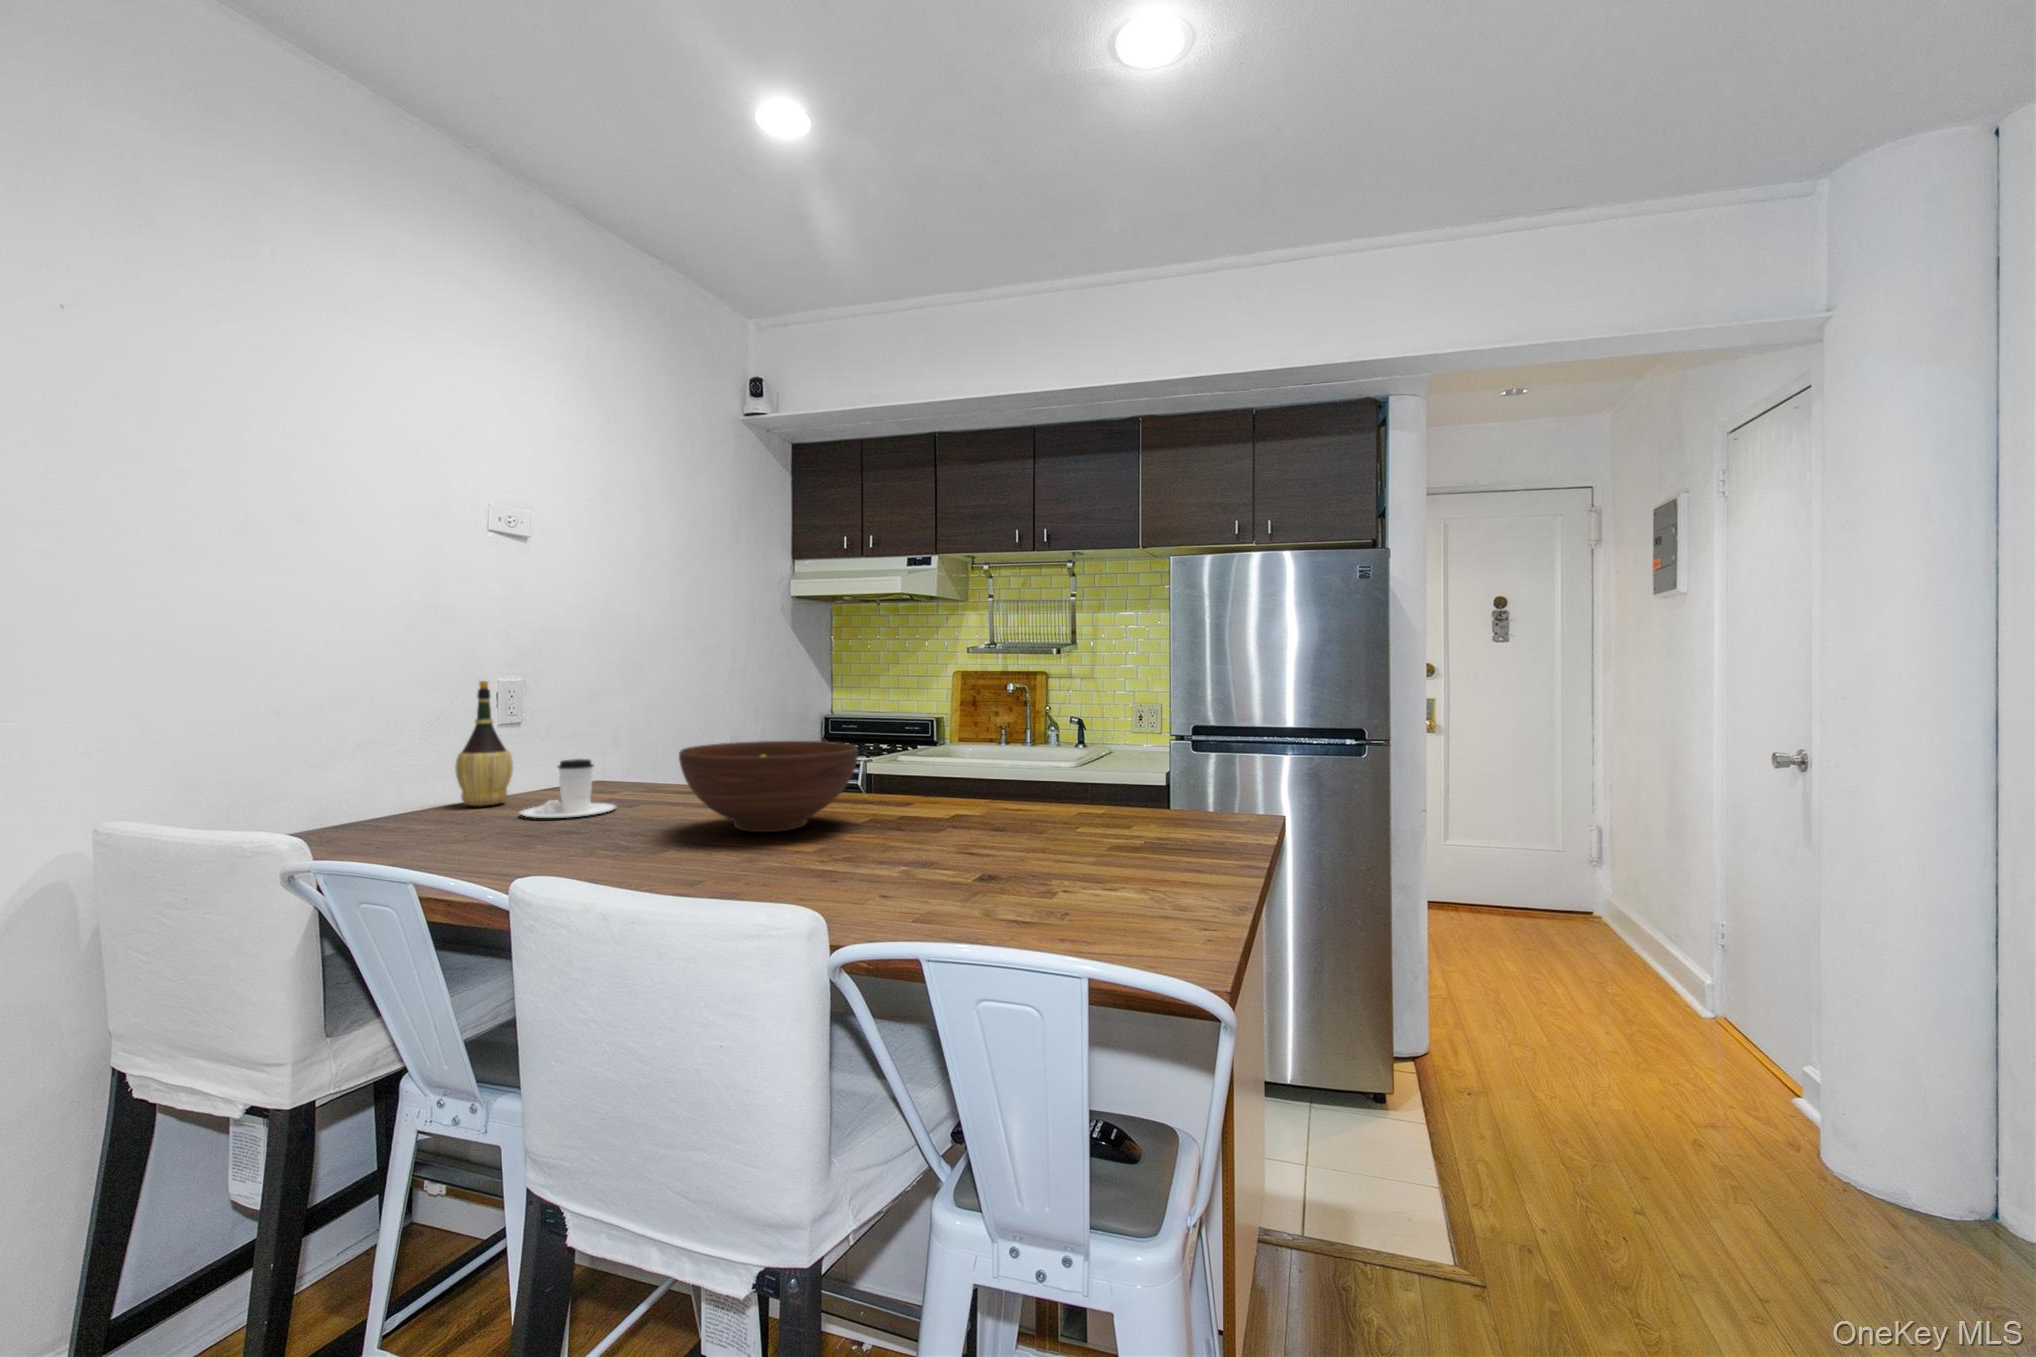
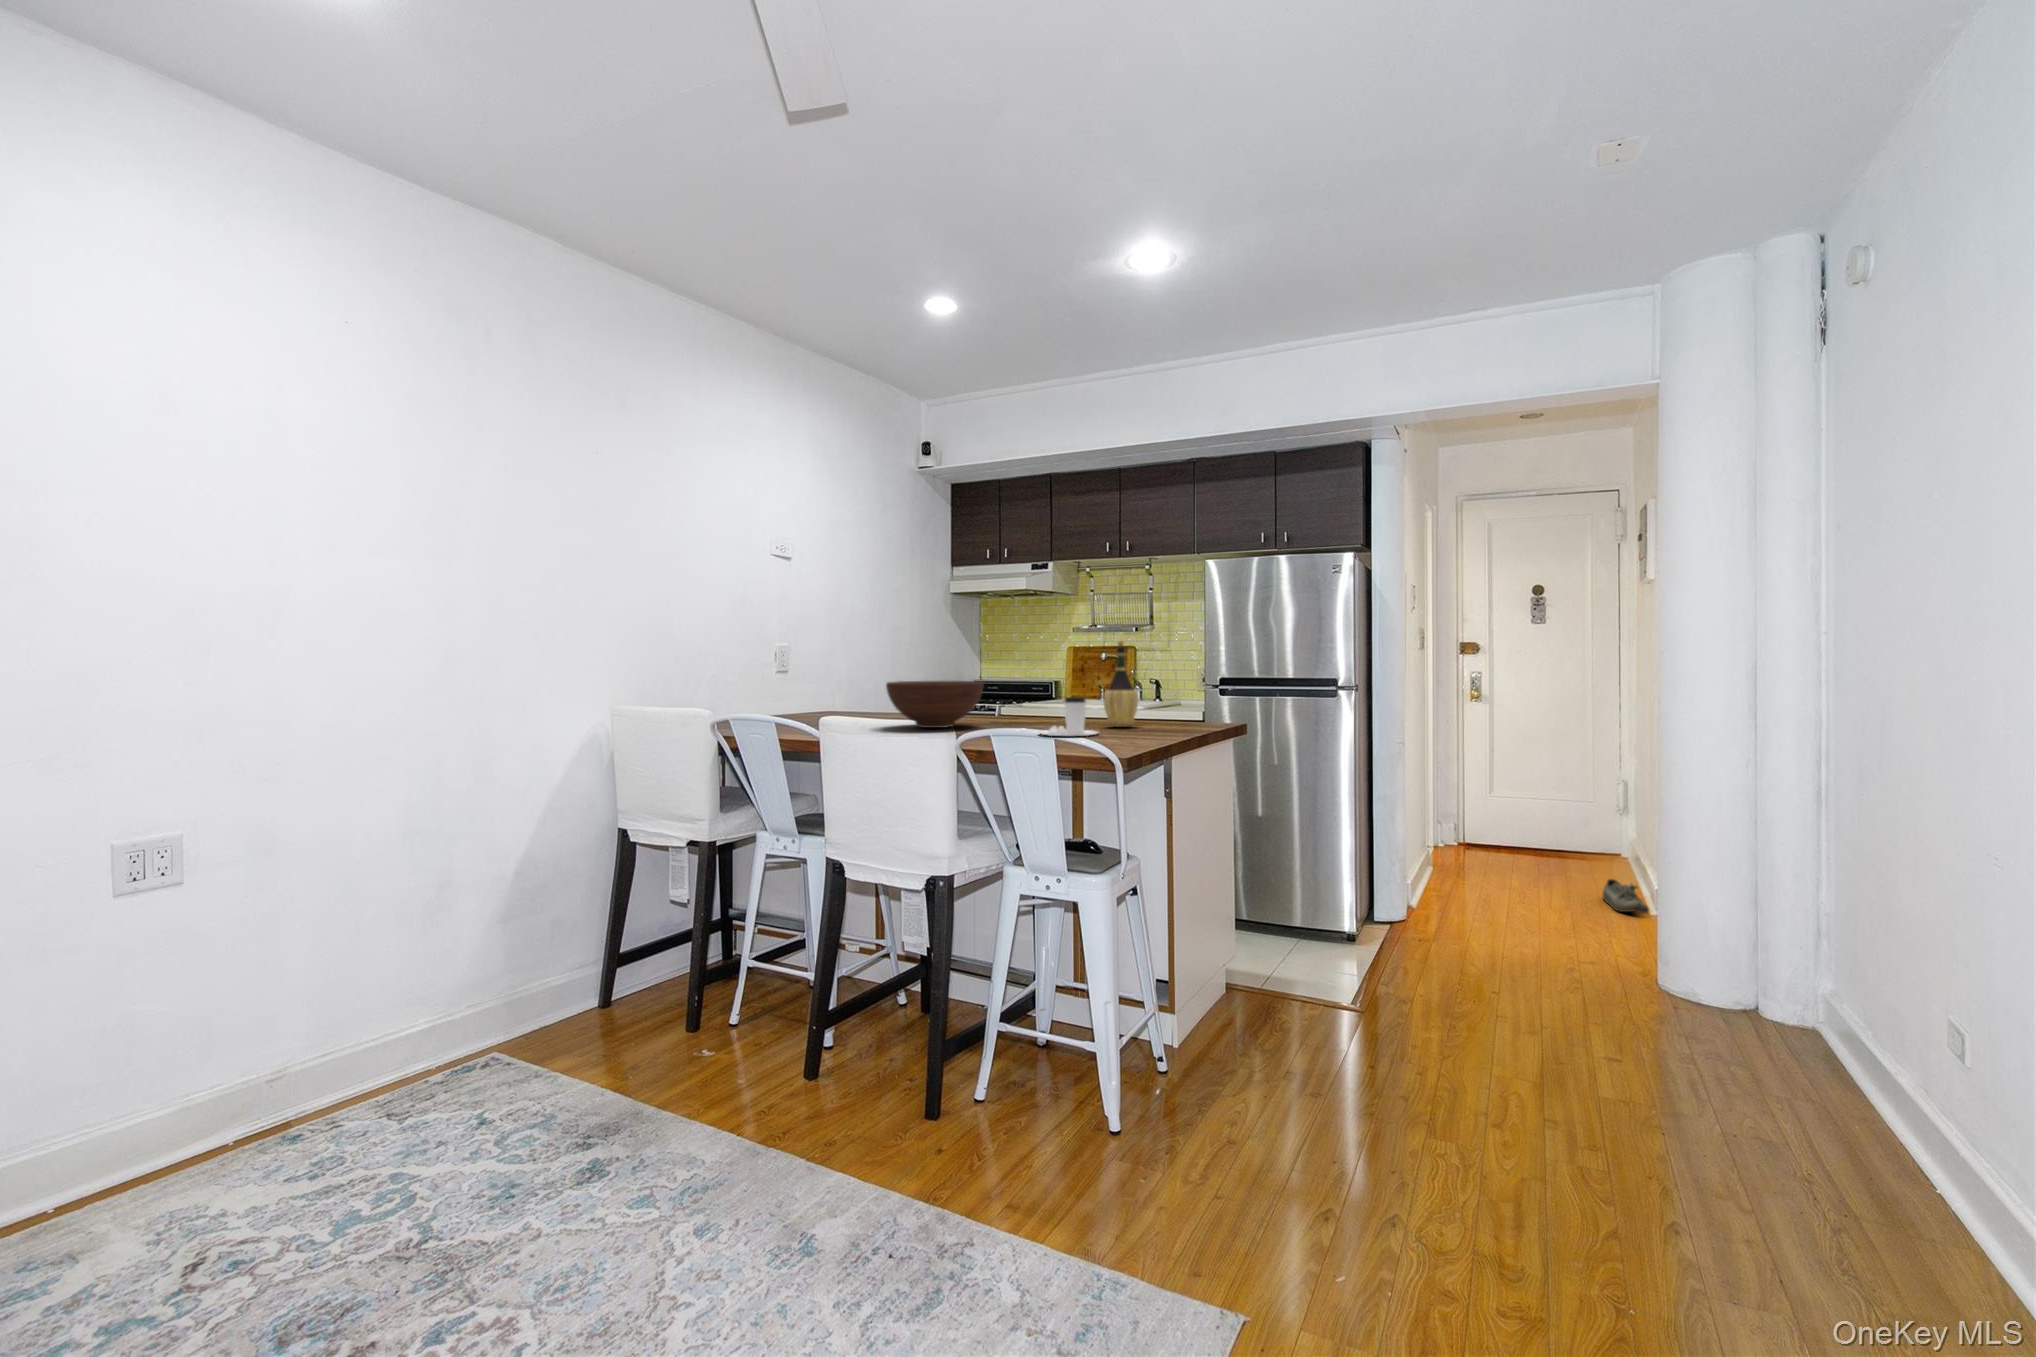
wine bottle: present [455,681,513,806] -> present [1104,641,1138,727]
coffee cup: present [520,759,616,818] -> present [1039,697,1098,736]
shoe: none [1632,967,1706,1017] -> present [1603,879,1649,913]

